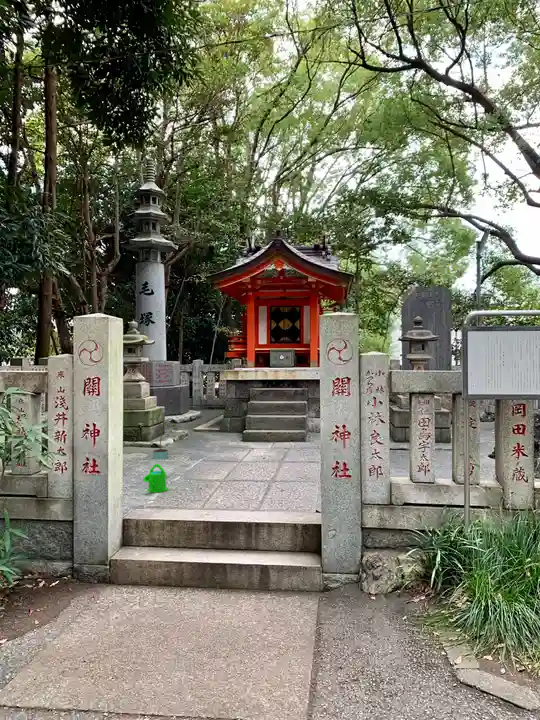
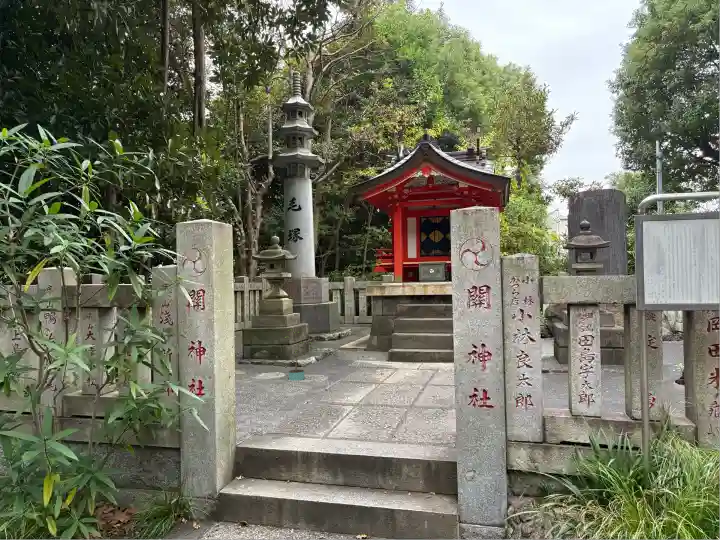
watering can: present [144,464,167,492] -> none [268,386,295,418]

